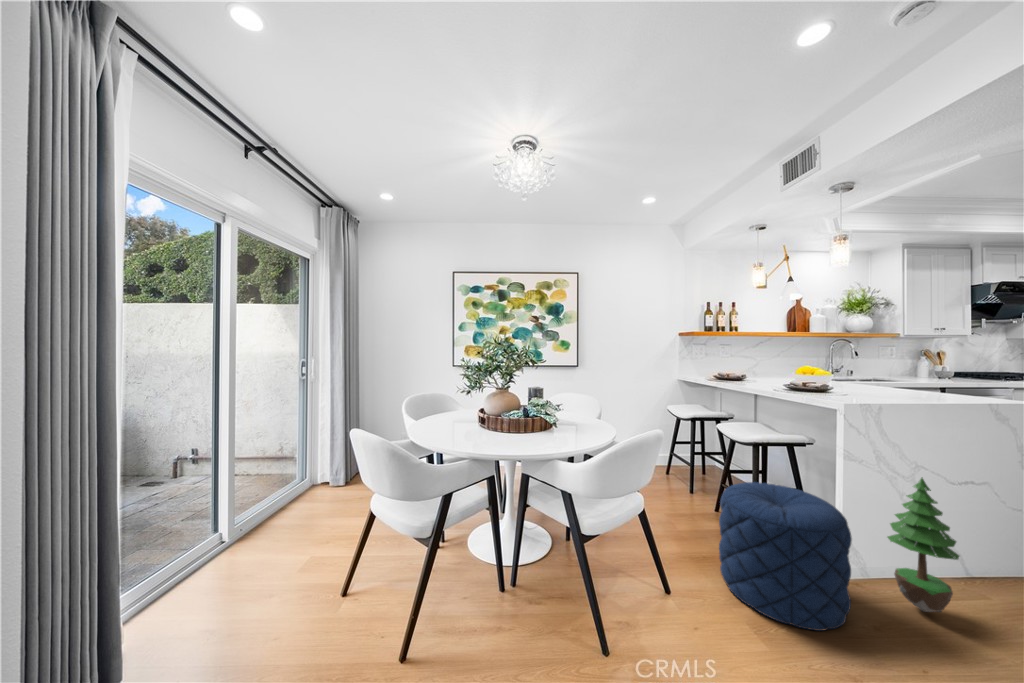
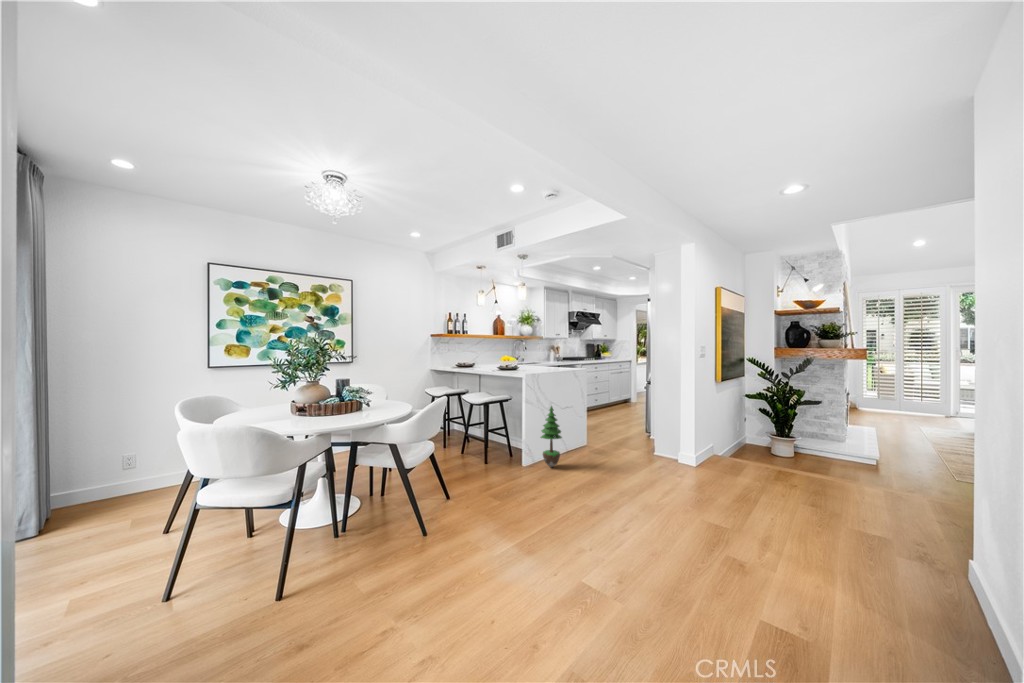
pouf: present [719,482,852,631] -> none [472,422,529,488]

